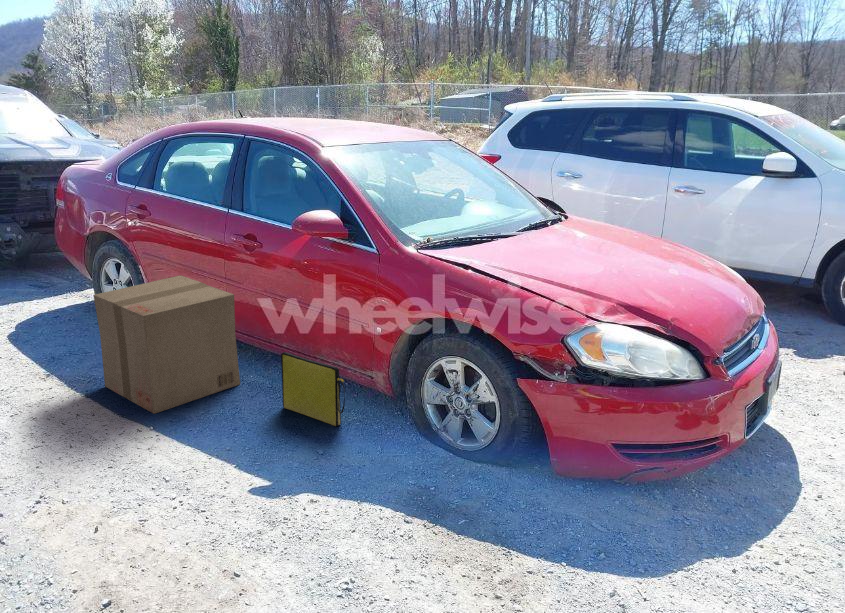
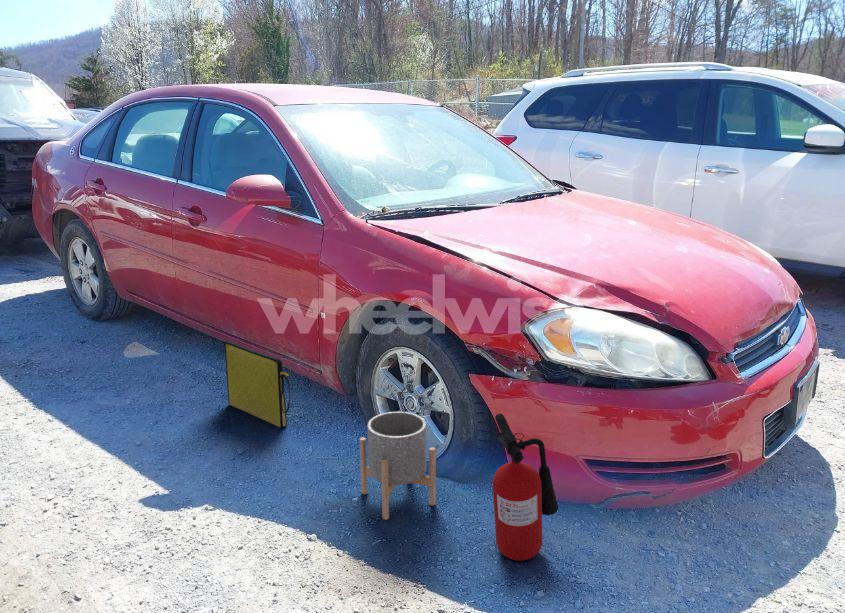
cardboard box: present [93,275,240,414] -> none [28,256,192,408]
fire extinguisher: none [543,408,592,524] -> present [493,414,558,560]
planter: none [422,409,487,497] -> present [360,412,436,520]

